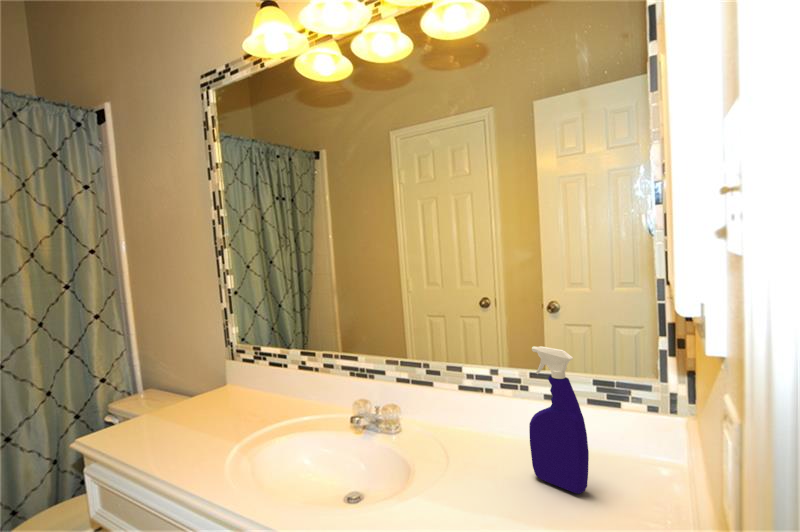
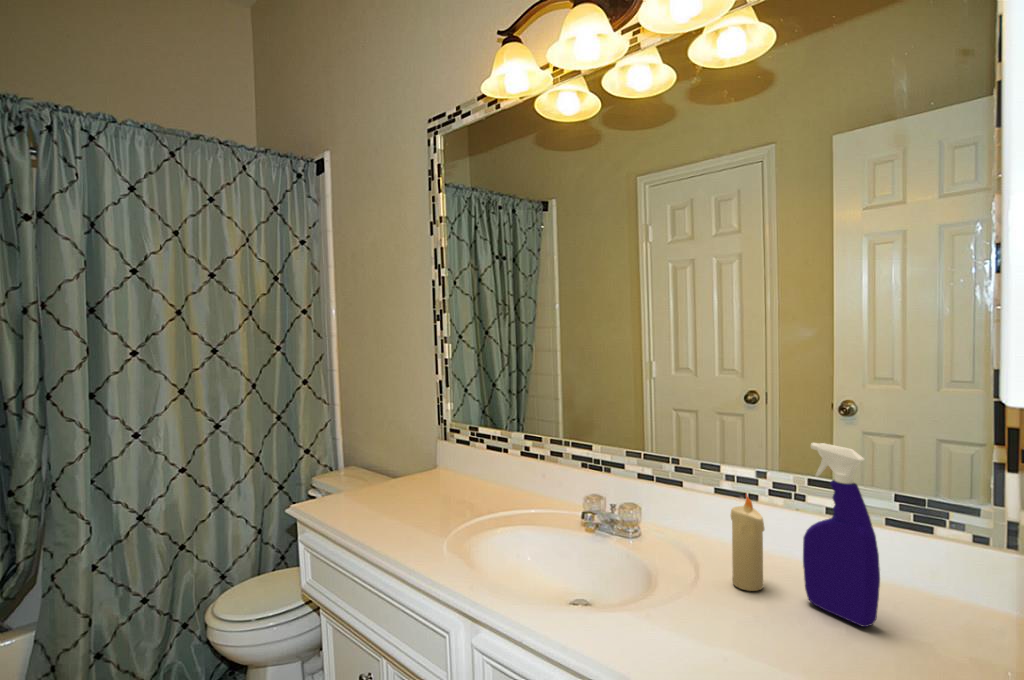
candle: none [472,392,500,473] -> present [731,494,764,591]

